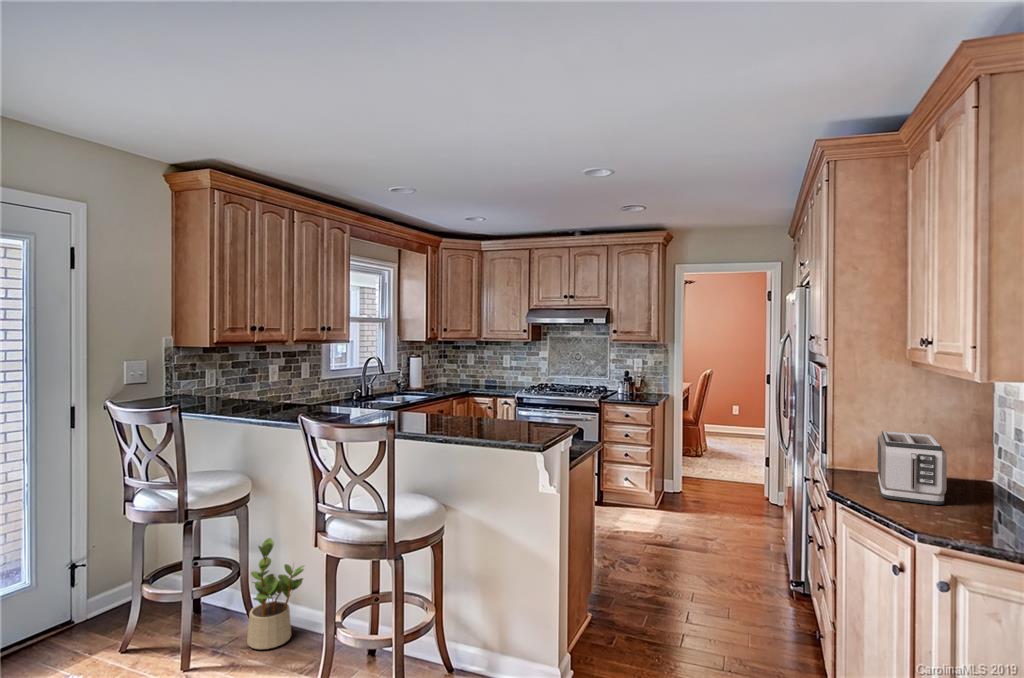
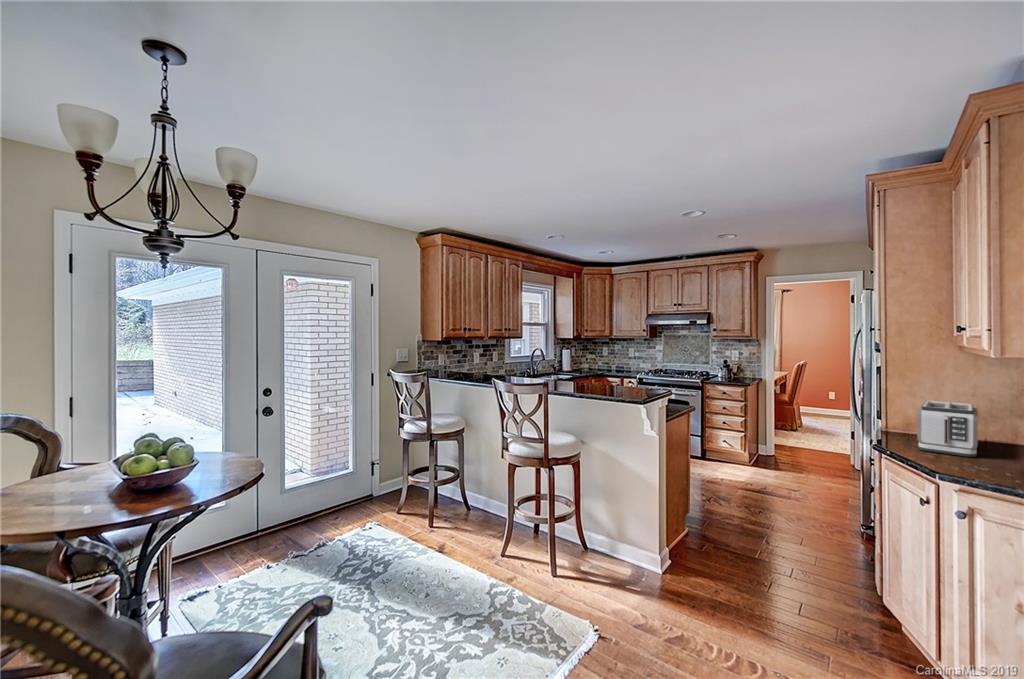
potted plant: present [247,538,304,649] -> none [464,455,496,522]

